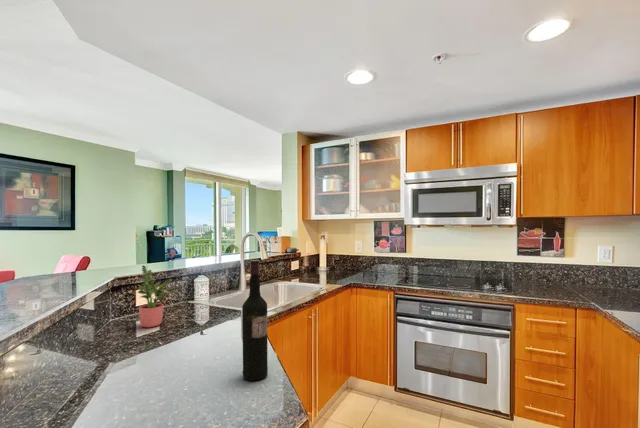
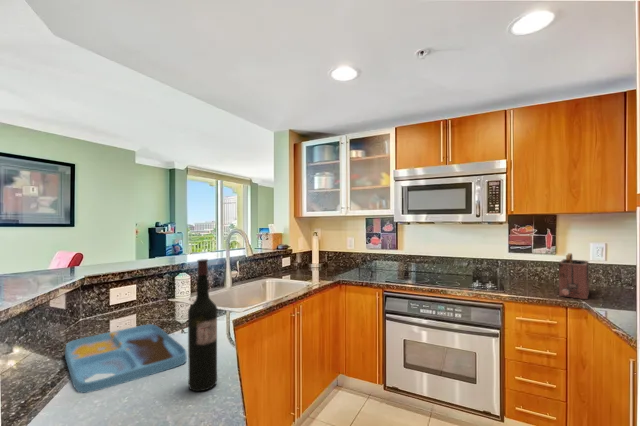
toaster: none [568,256,597,300] -> present [559,253,589,299]
potted plant: present [138,266,180,327] -> none [104,262,154,328]
tray: none [112,324,231,385] -> present [65,324,187,393]

